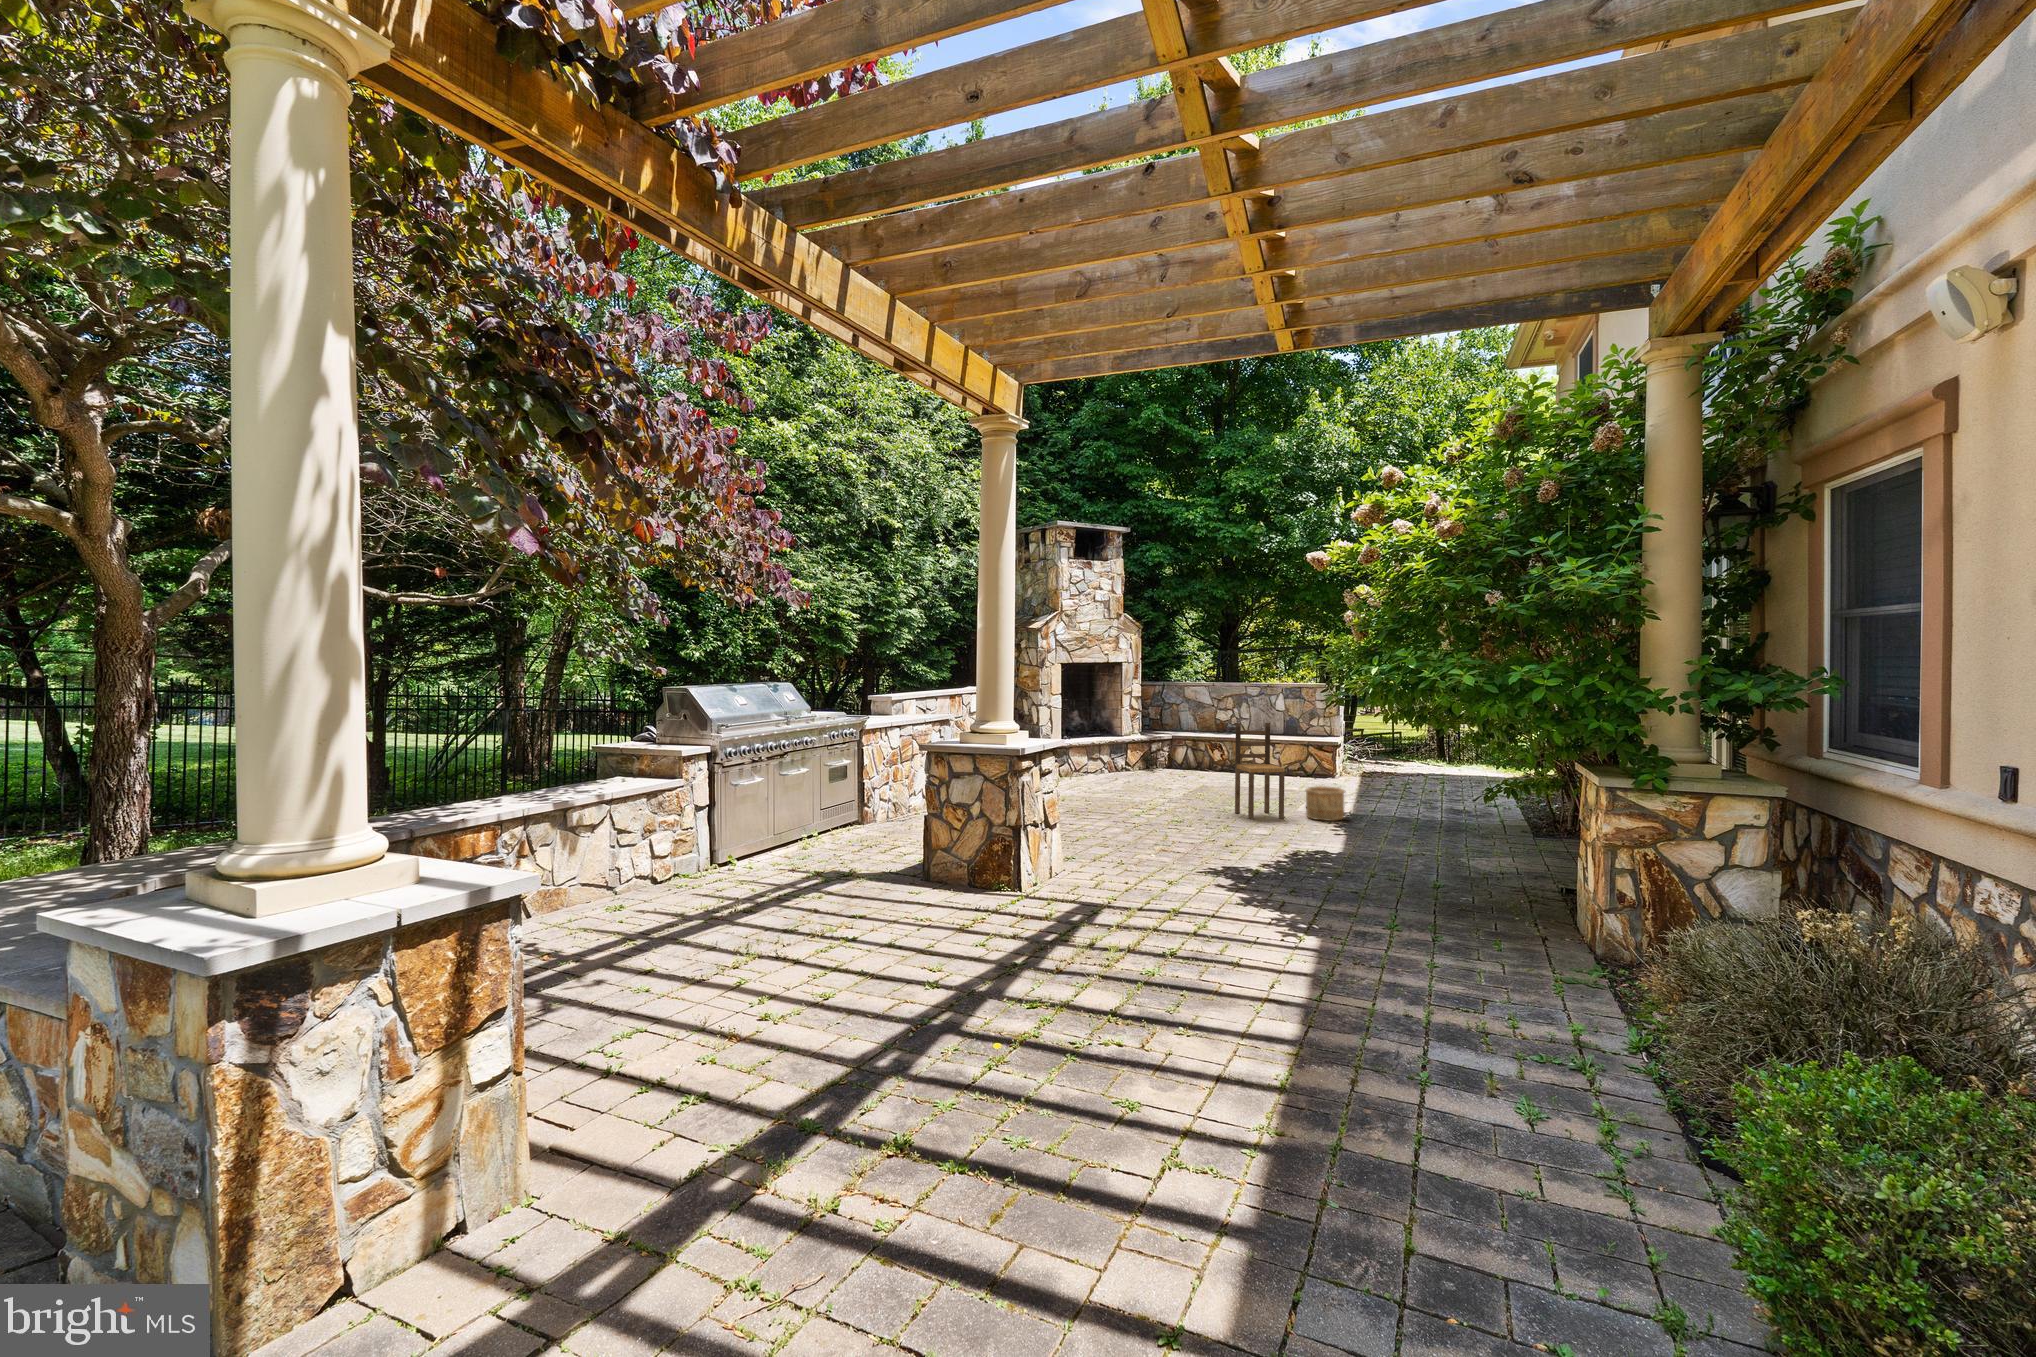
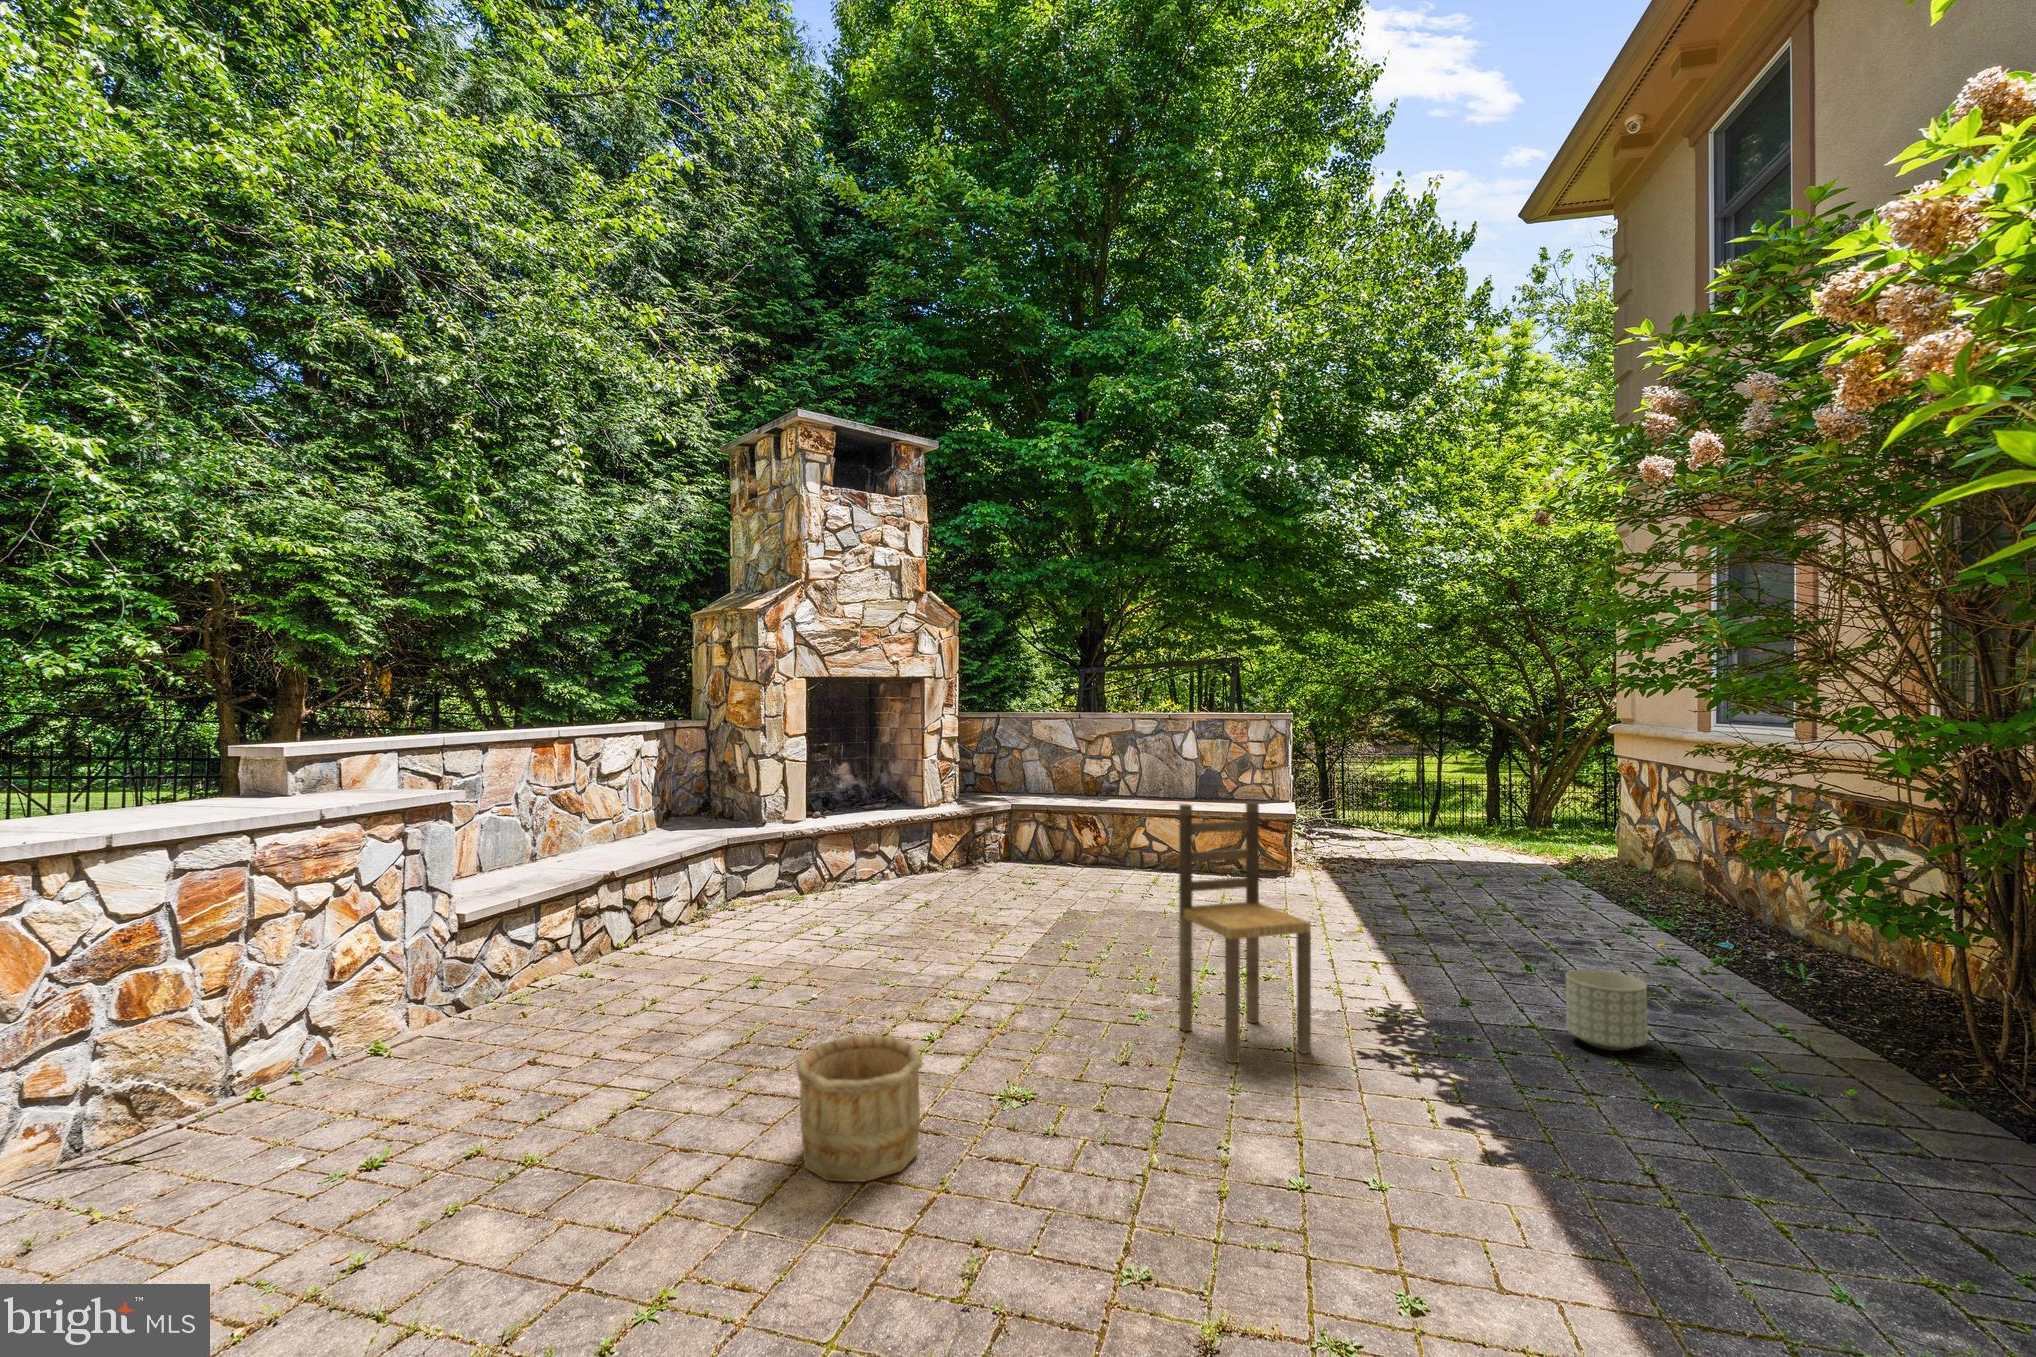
wooden bucket: present [1306,786,1345,821] -> present [796,1036,922,1182]
planter: none [1394,793,1424,822] -> present [1566,969,1647,1051]

